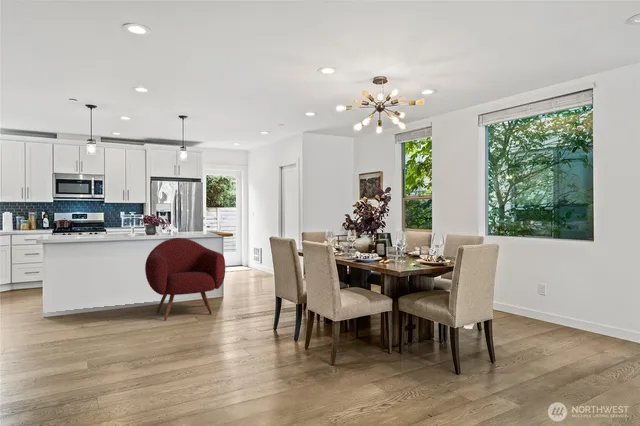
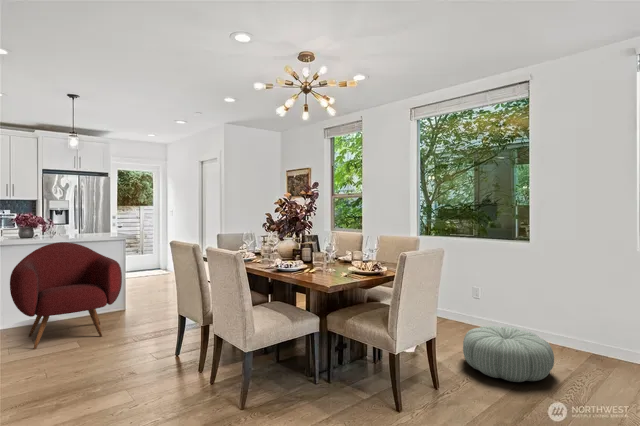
pouf: none [522,315,608,362] -> present [463,326,554,382]

